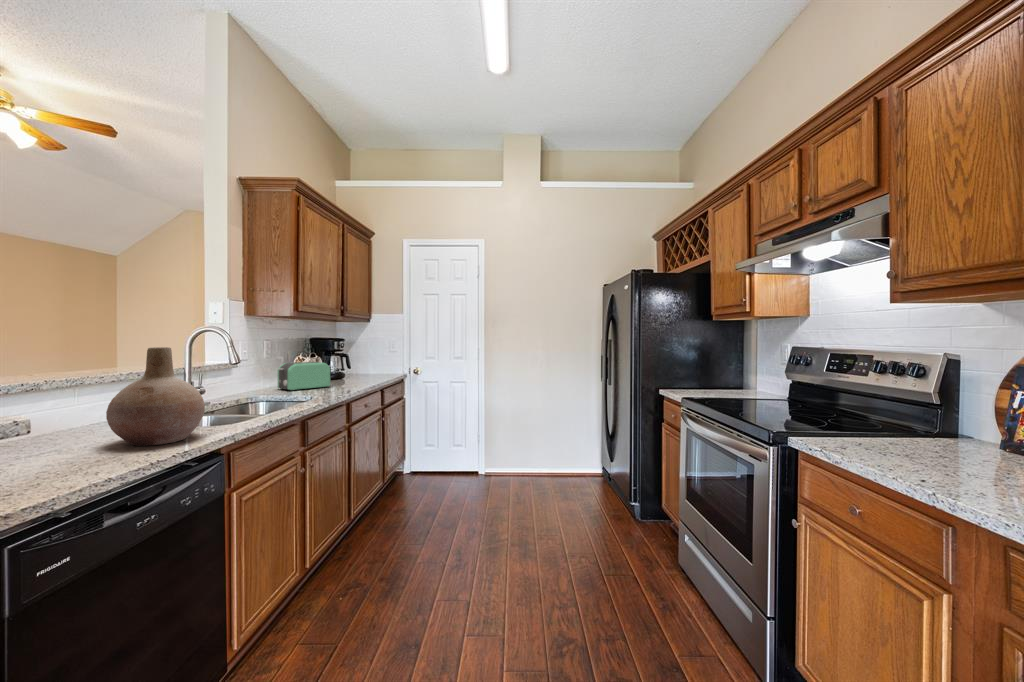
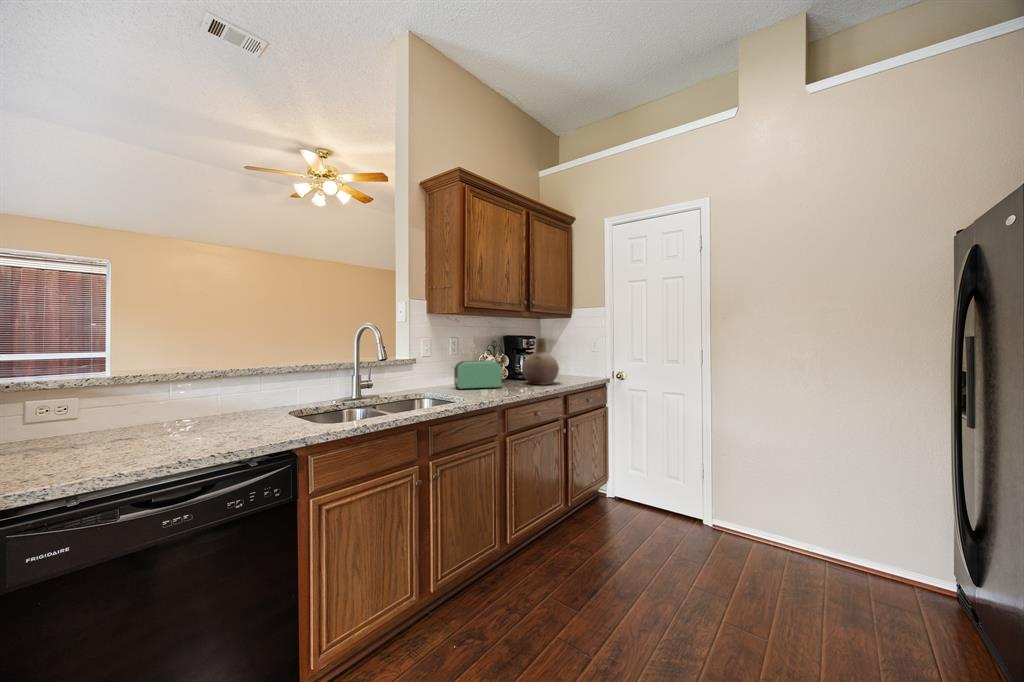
vase: present [106,347,205,446] -> present [522,338,559,385]

